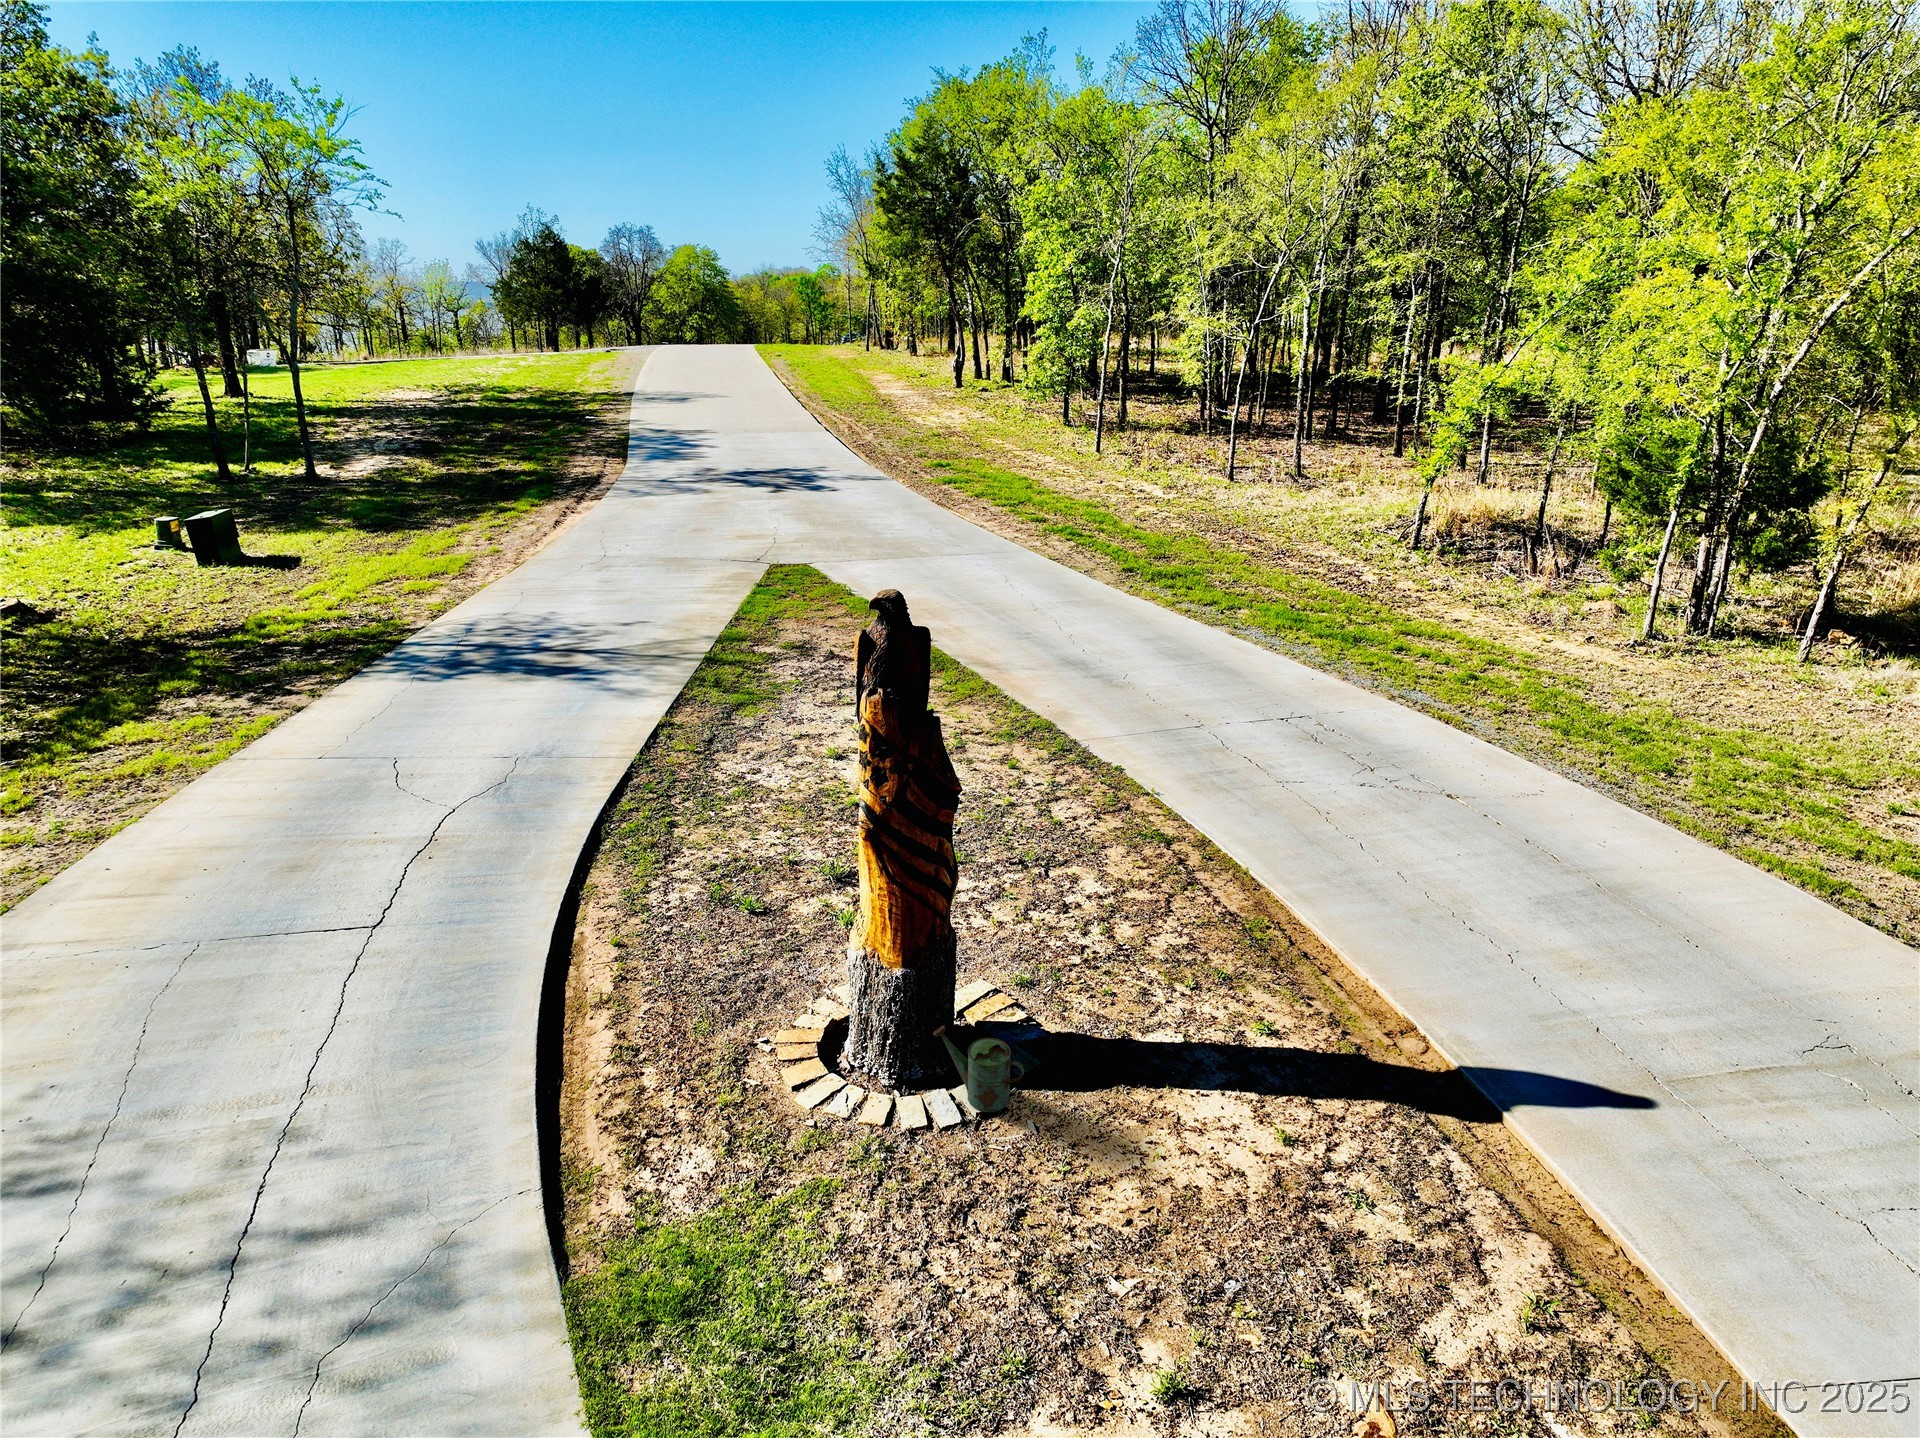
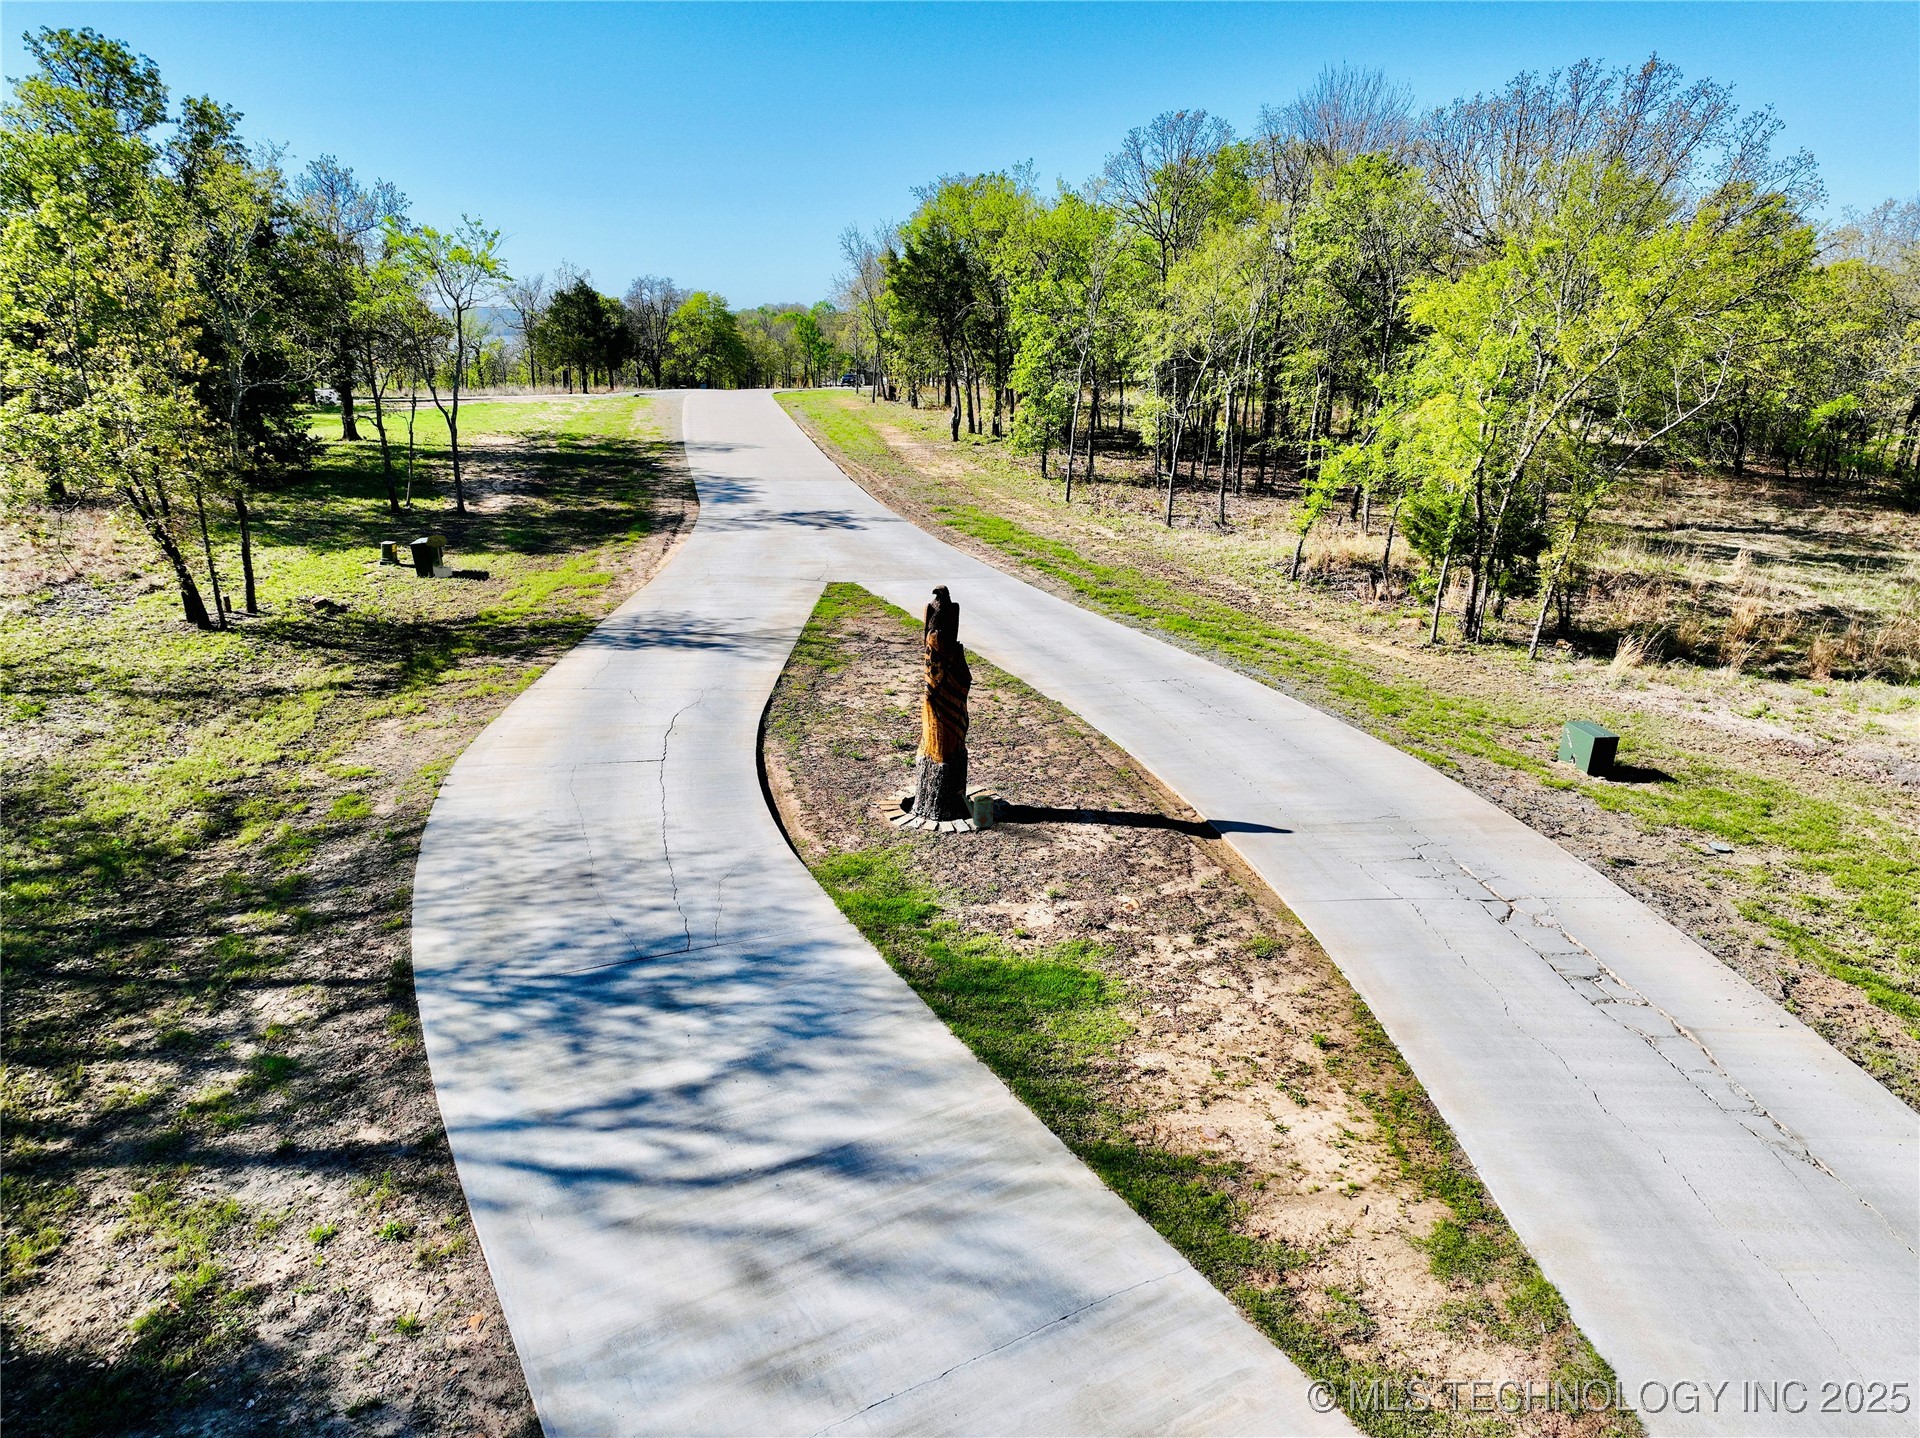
potted tree: none [200,508,244,569] -> present [426,535,452,577]

